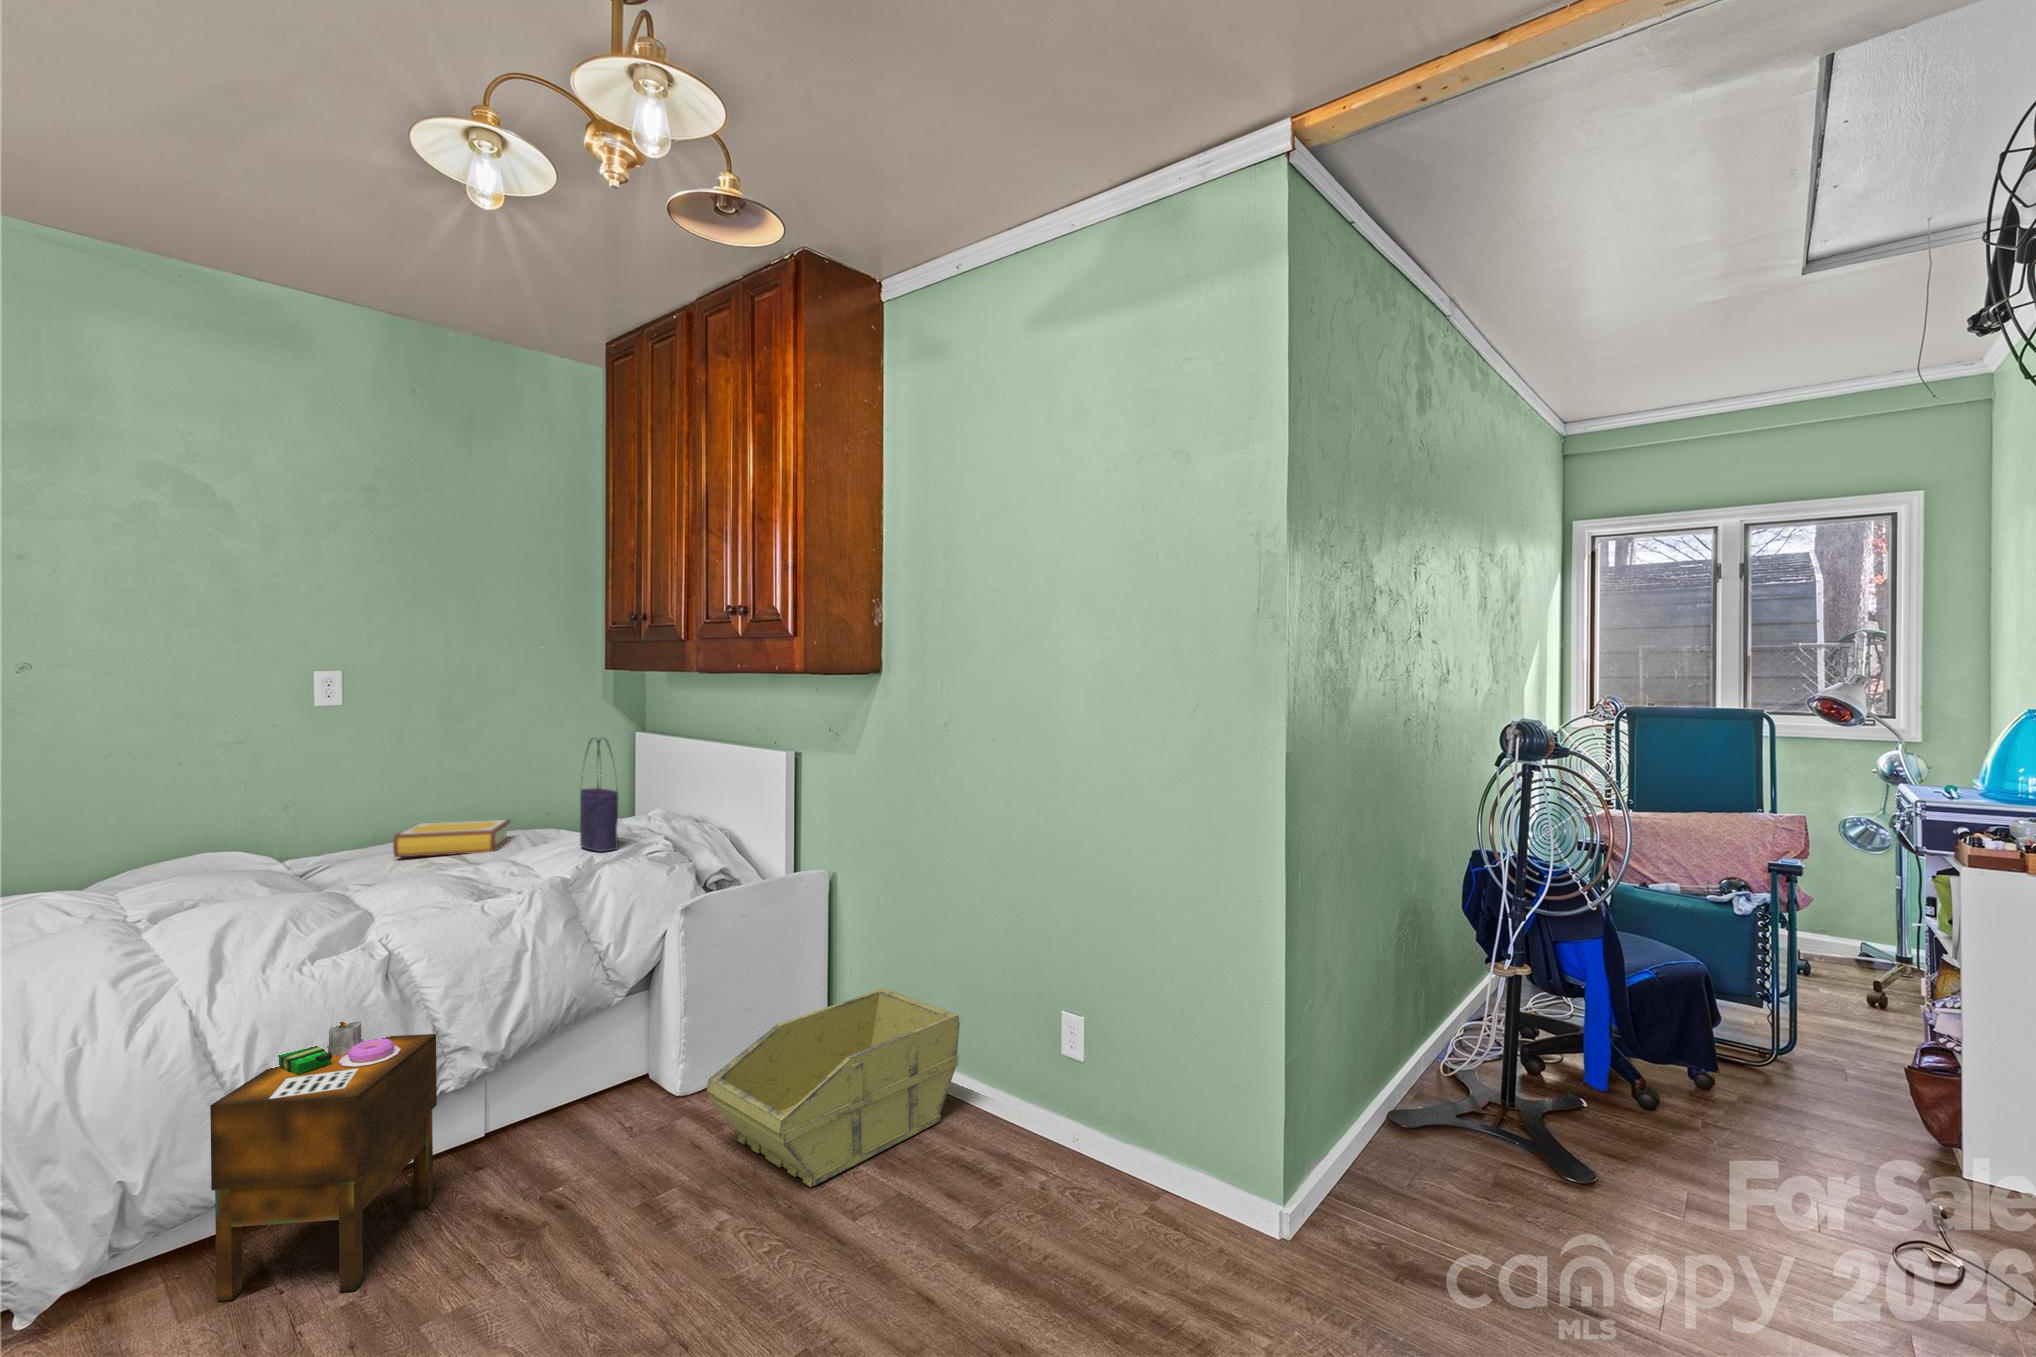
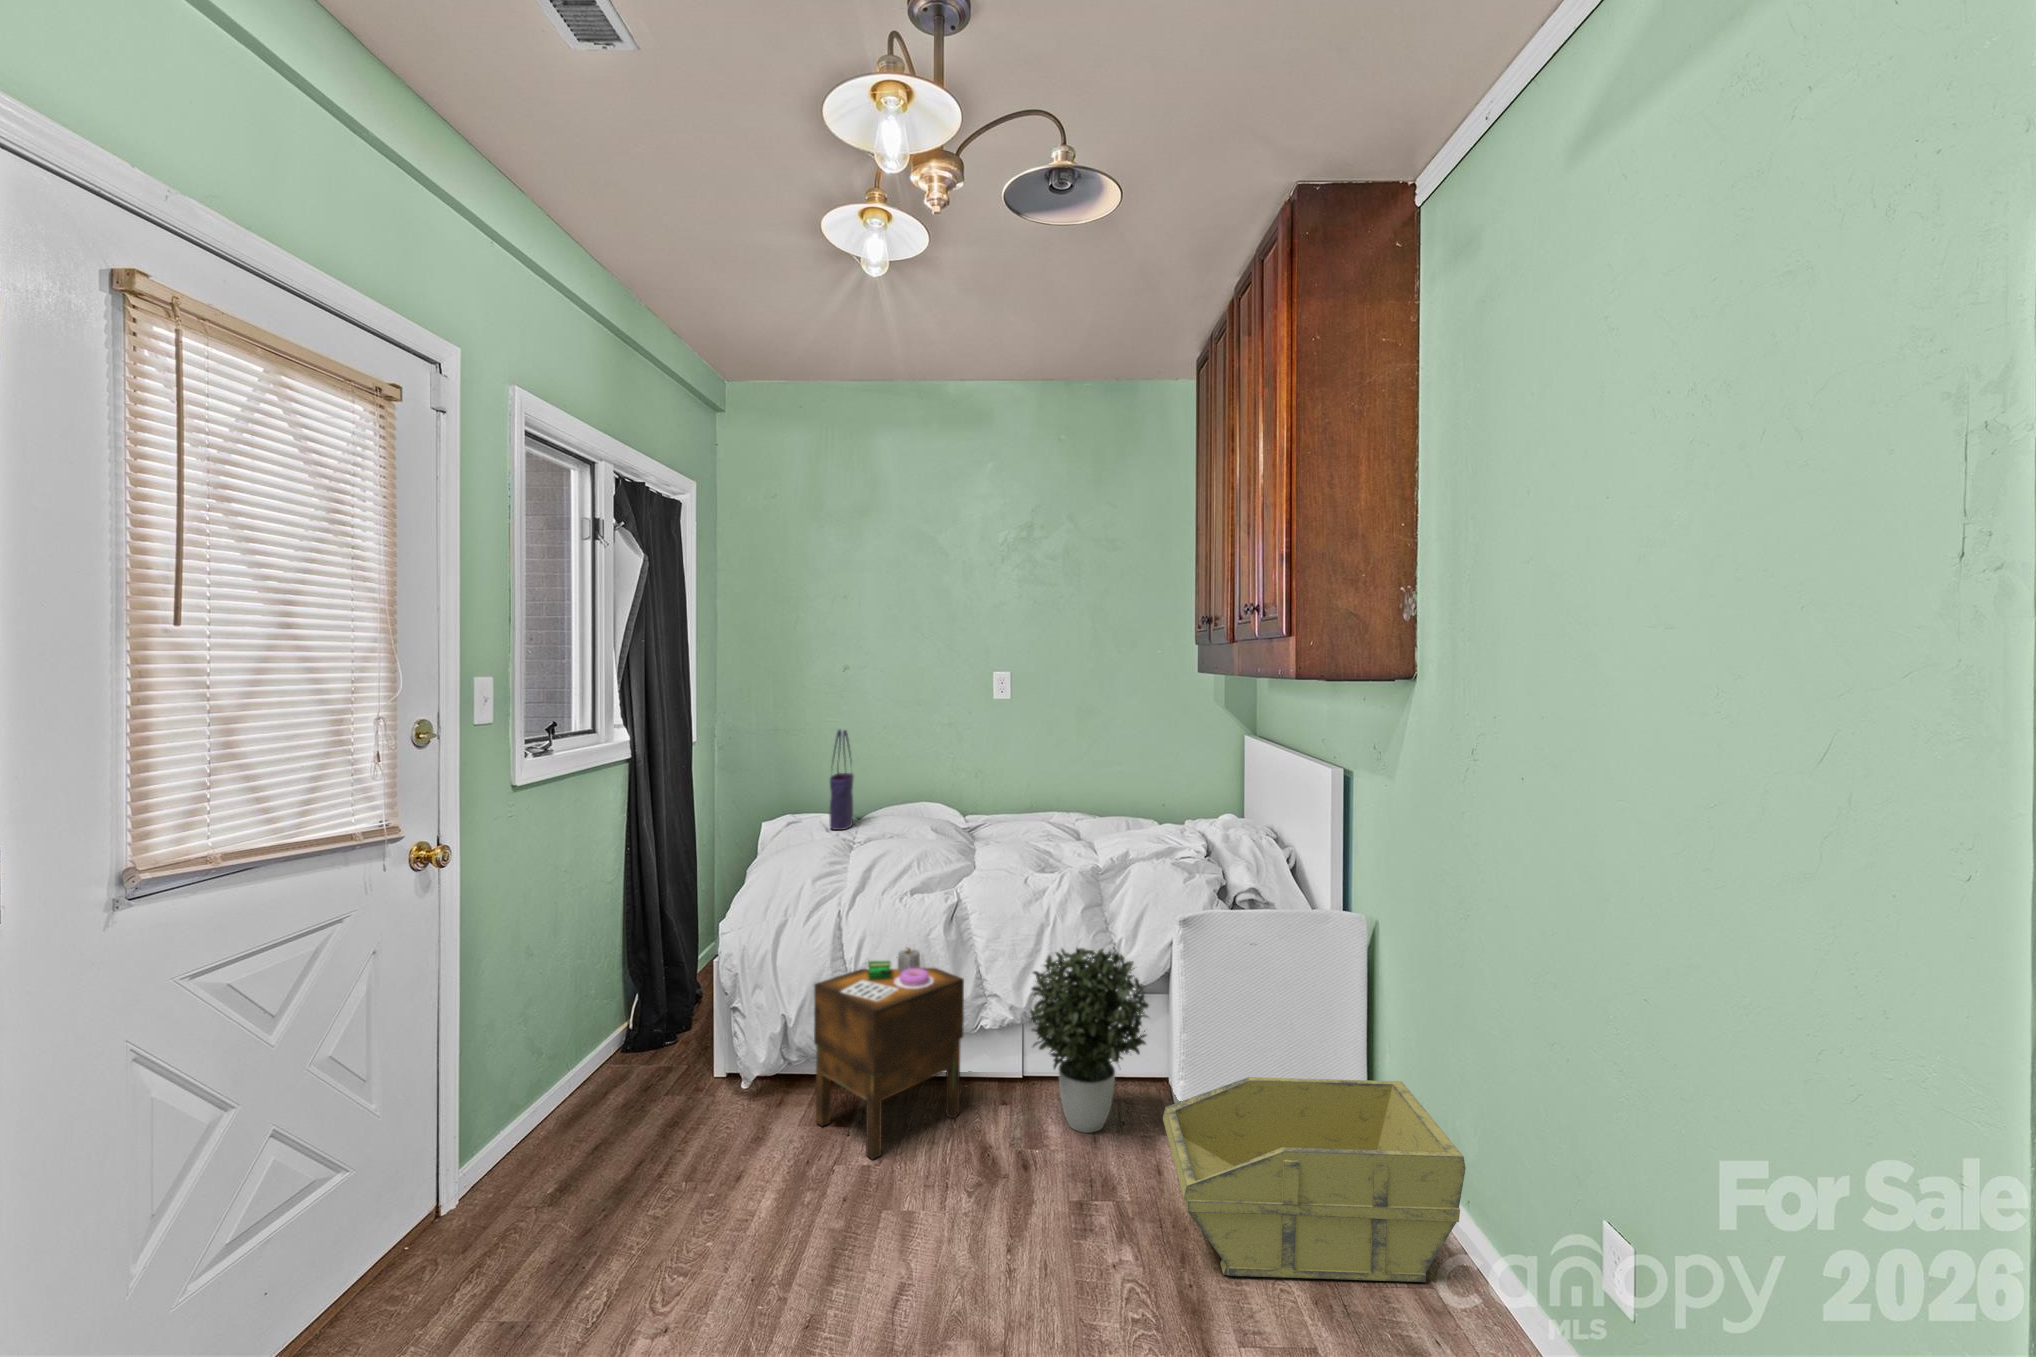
tote bag: present [580,738,618,852] -> present [830,730,854,830]
book: present [393,820,511,857] -> none [1020,797,1112,832]
potted plant: none [515,953,665,1155] -> present [1030,948,1149,1133]

